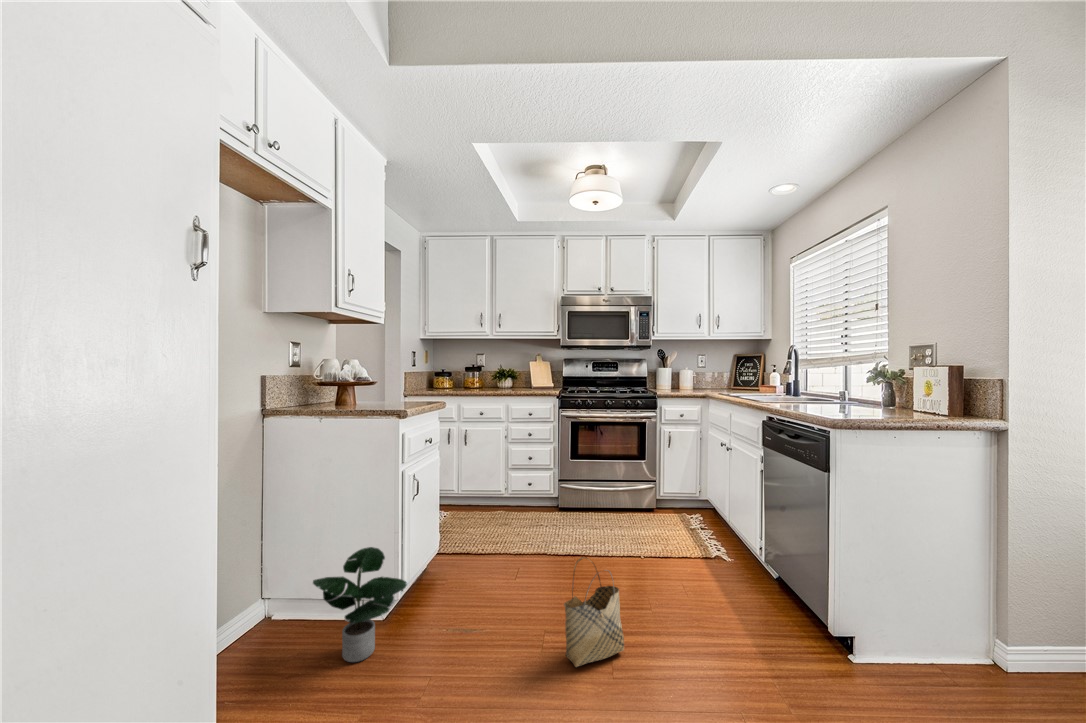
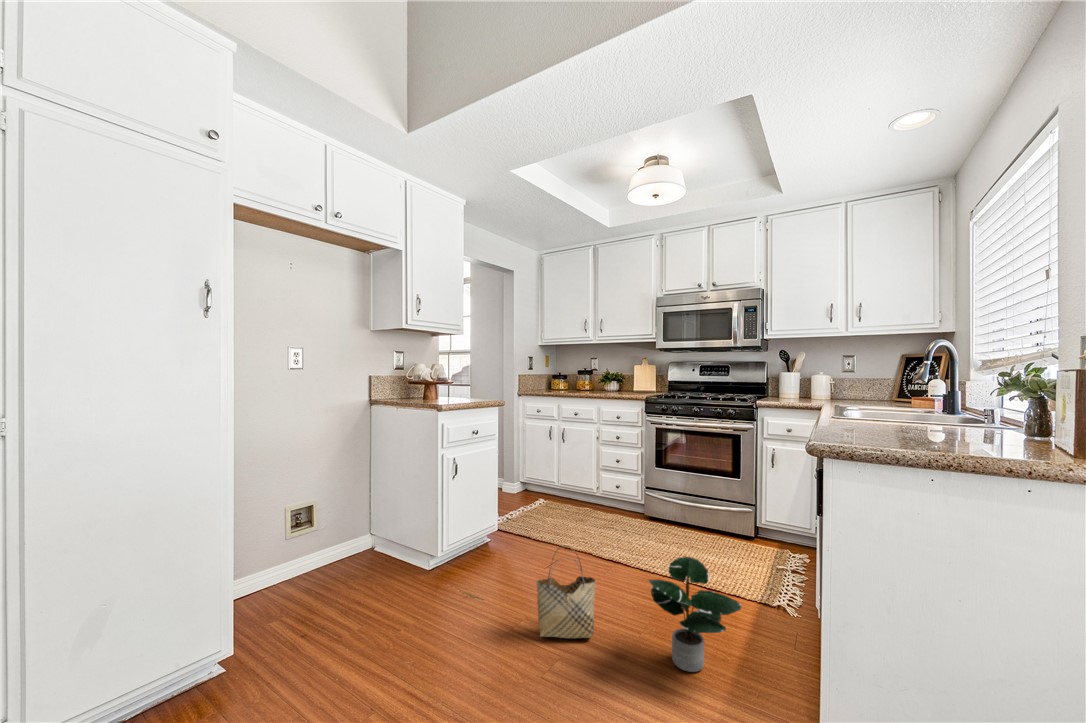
potted plant: present [313,547,407,662] -> present [649,557,741,672]

